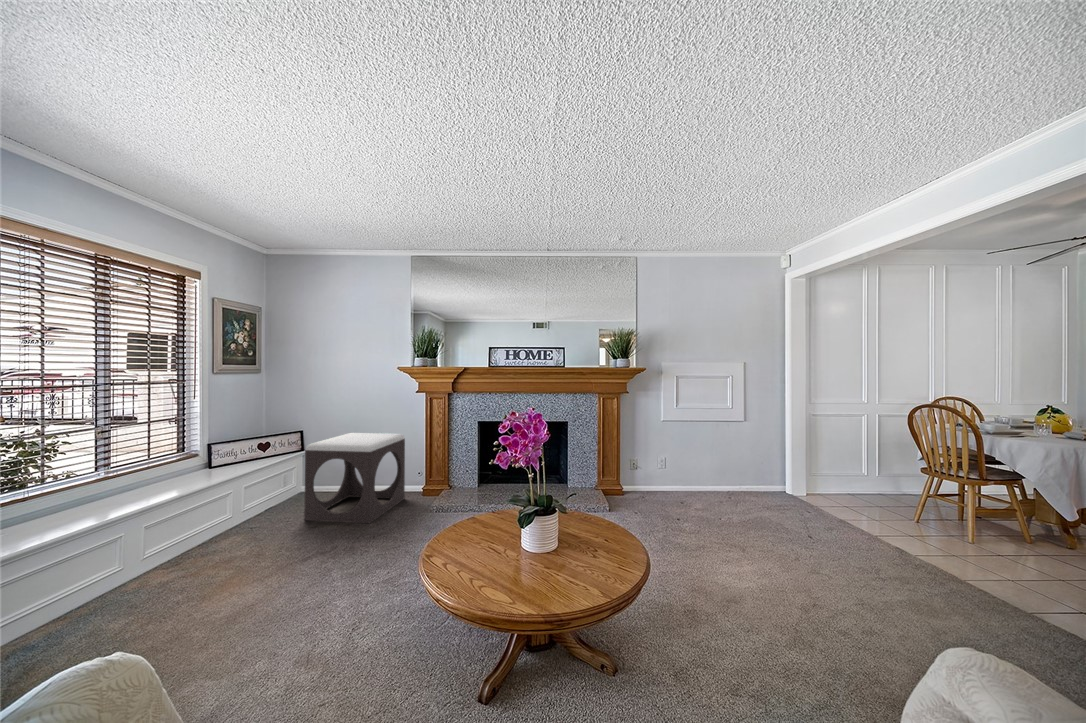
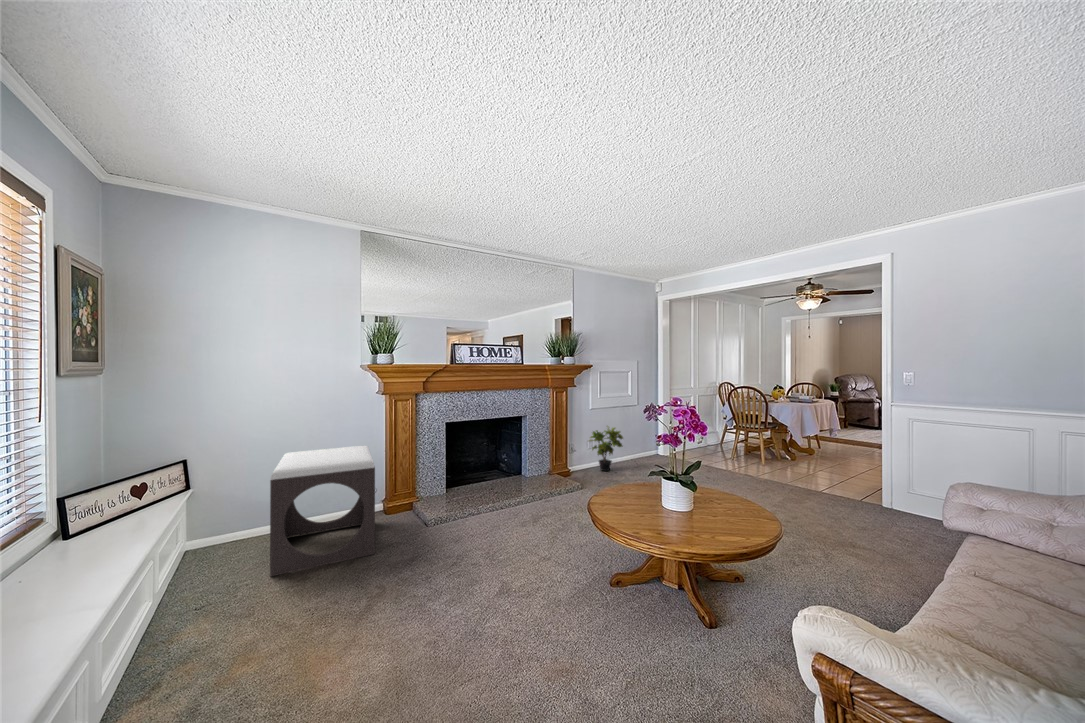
potted plant: none [655,442,700,499] -> present [589,428,623,471]

